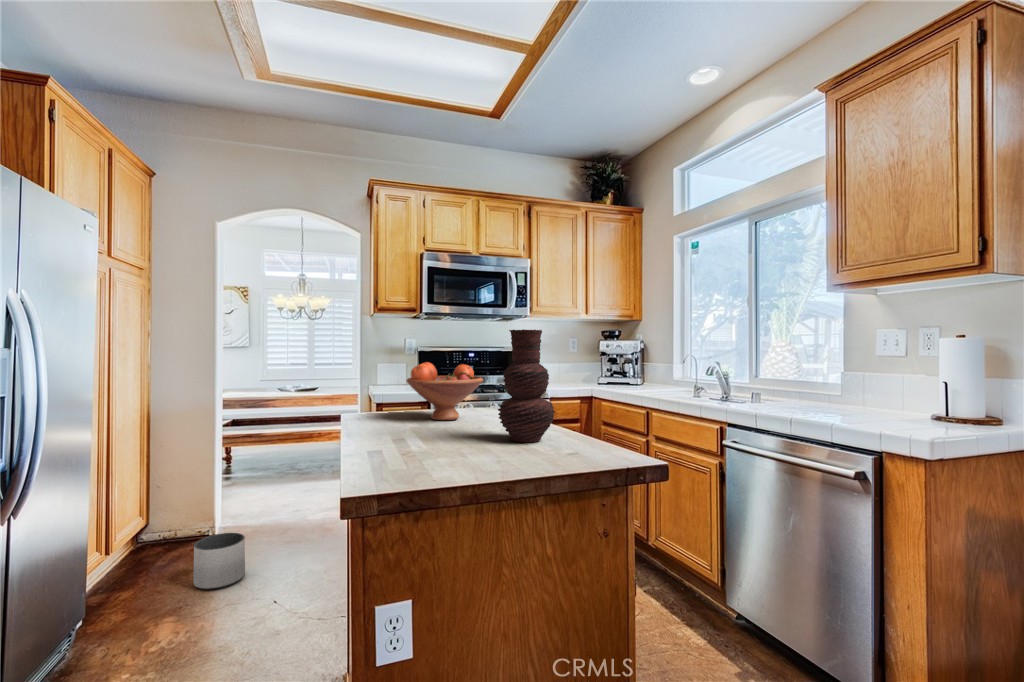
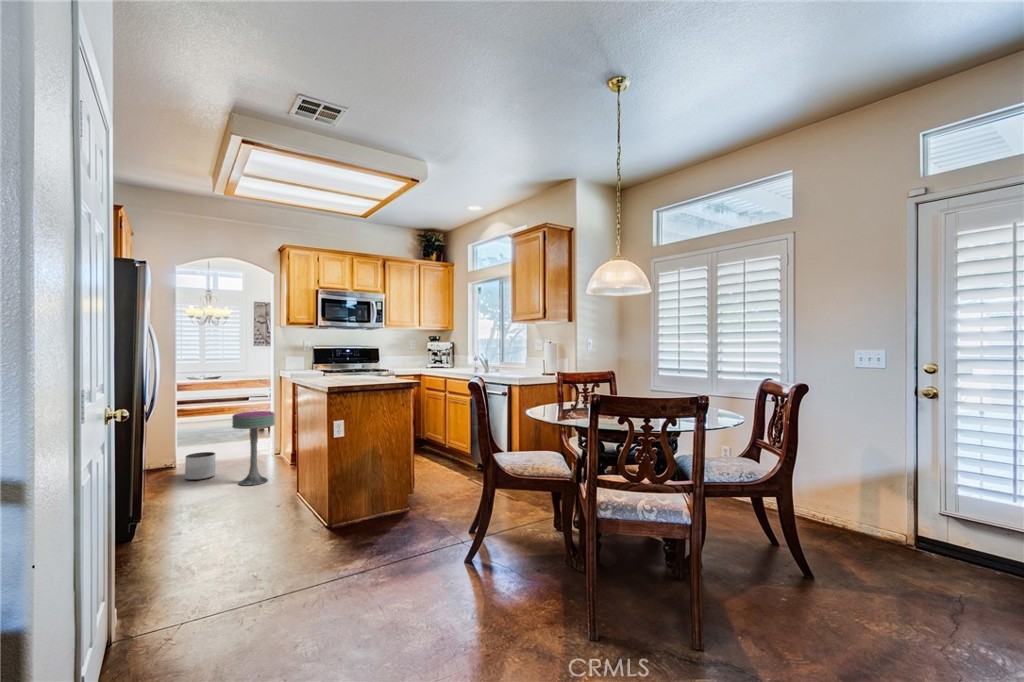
vase: present [498,329,555,442] -> none [370,336,393,381]
fruit bowl: present [407,362,483,420] -> none [324,351,361,377]
bar stool: none [249,472,328,625] -> present [232,411,275,486]

